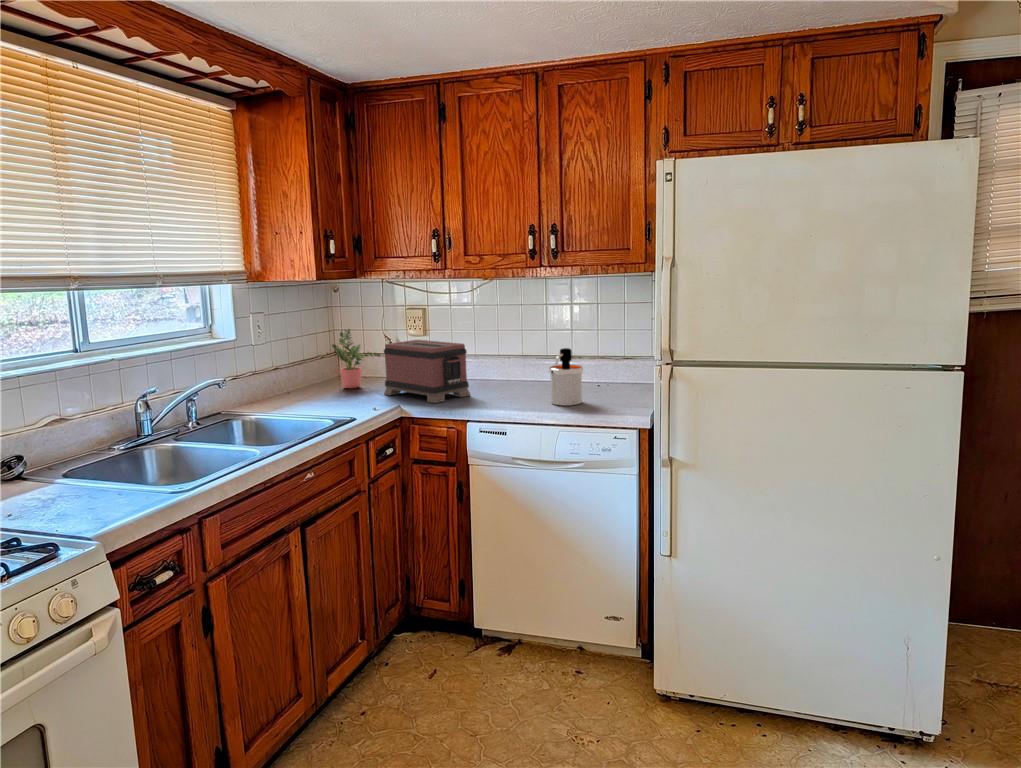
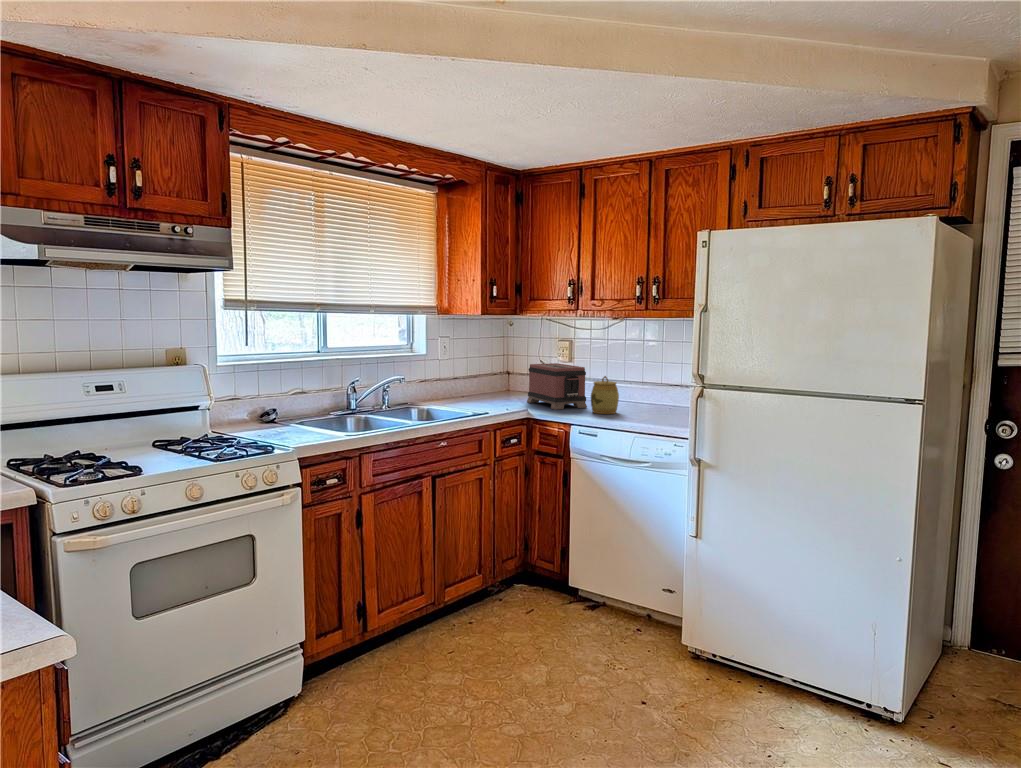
potted plant: present [332,329,380,388] -> none [496,352,533,397]
soap dispenser: present [549,348,583,405] -> none [638,374,667,419]
jar: none [482,354,518,404] -> present [591,376,619,414]

